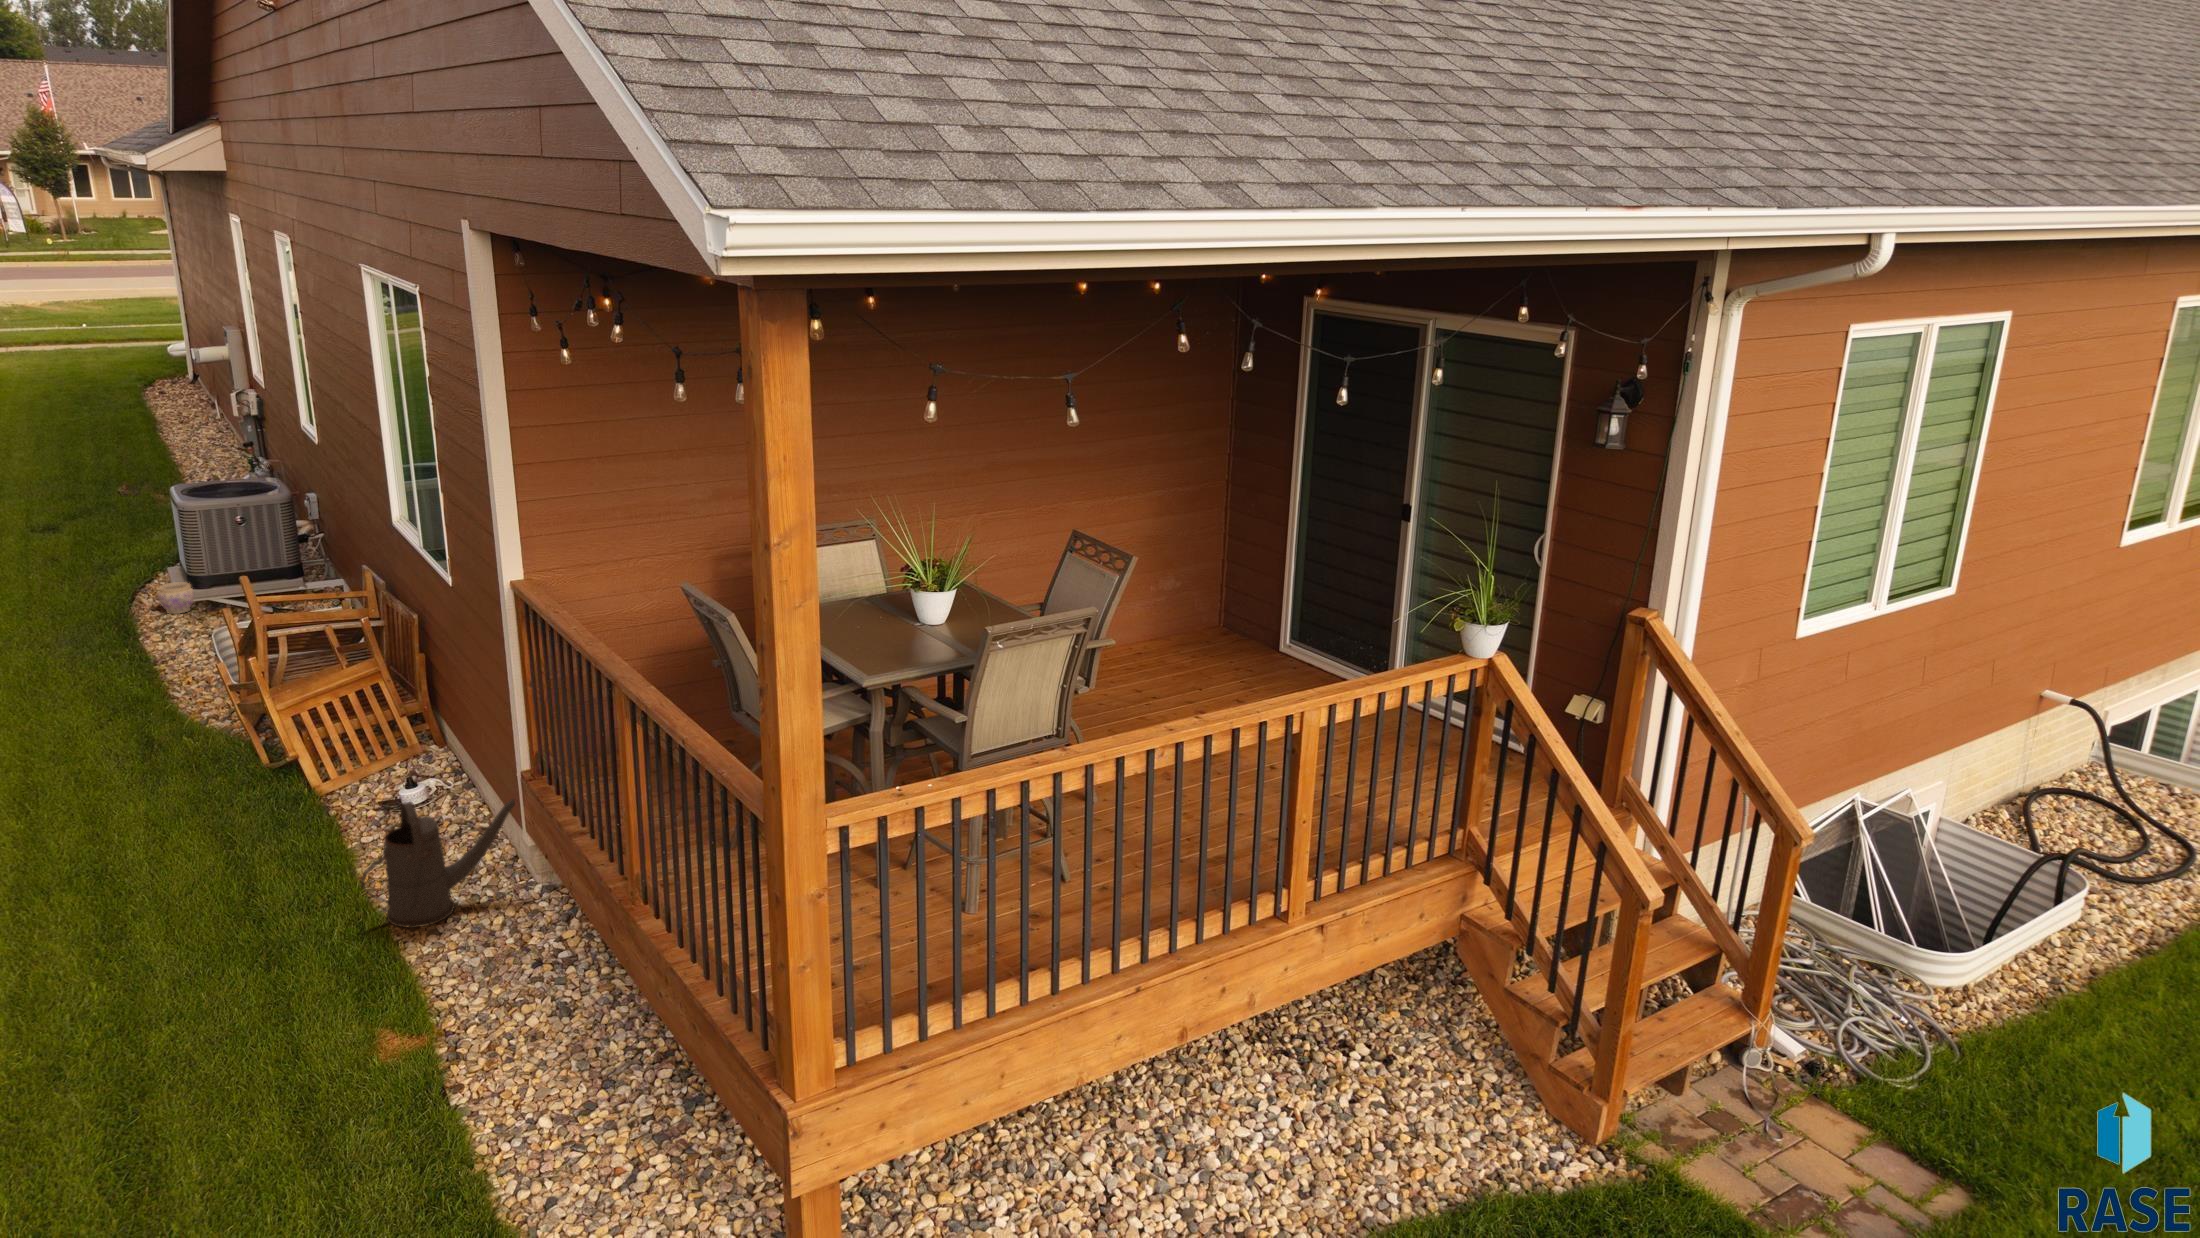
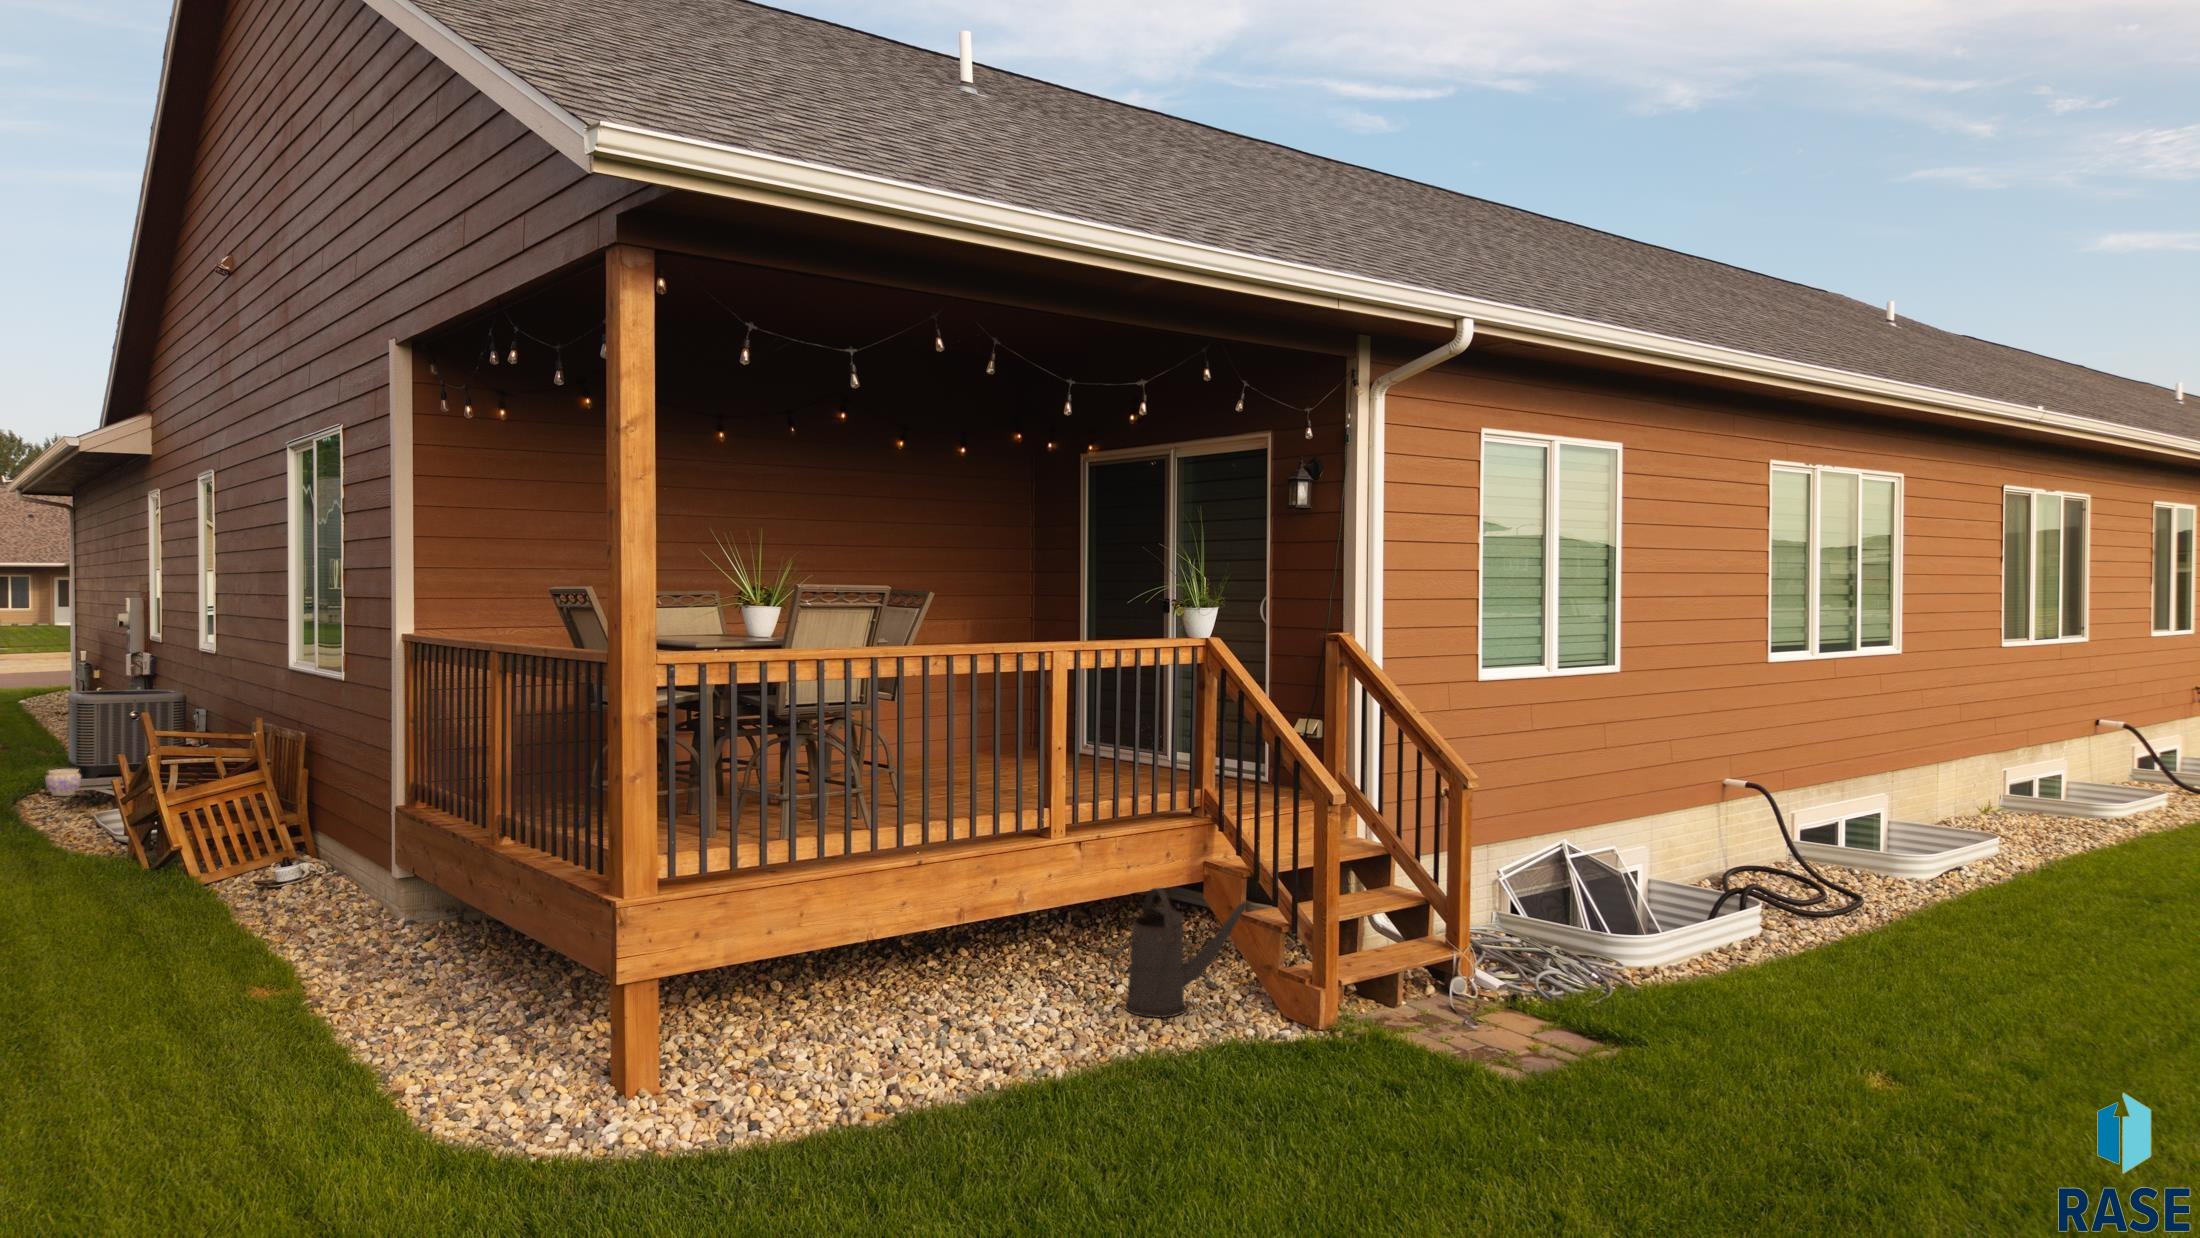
watering can: present [361,799,515,928] -> present [1110,888,1247,1018]

